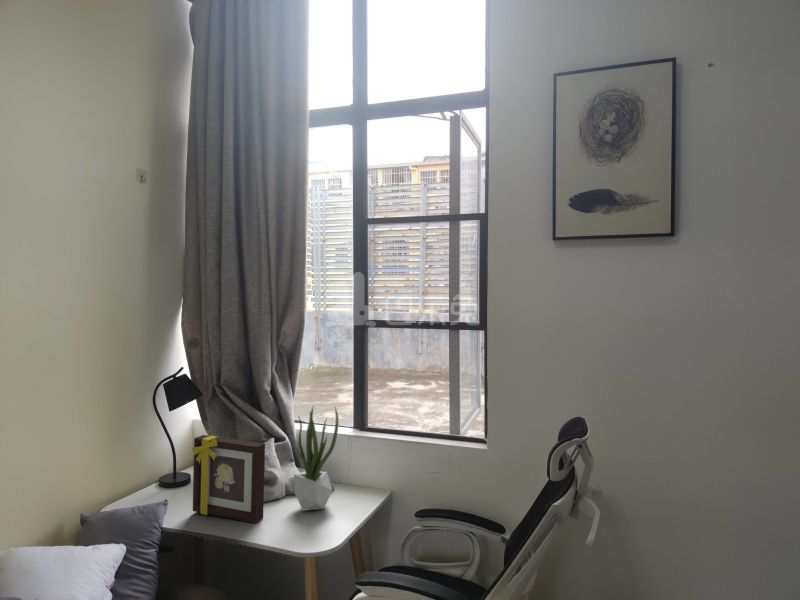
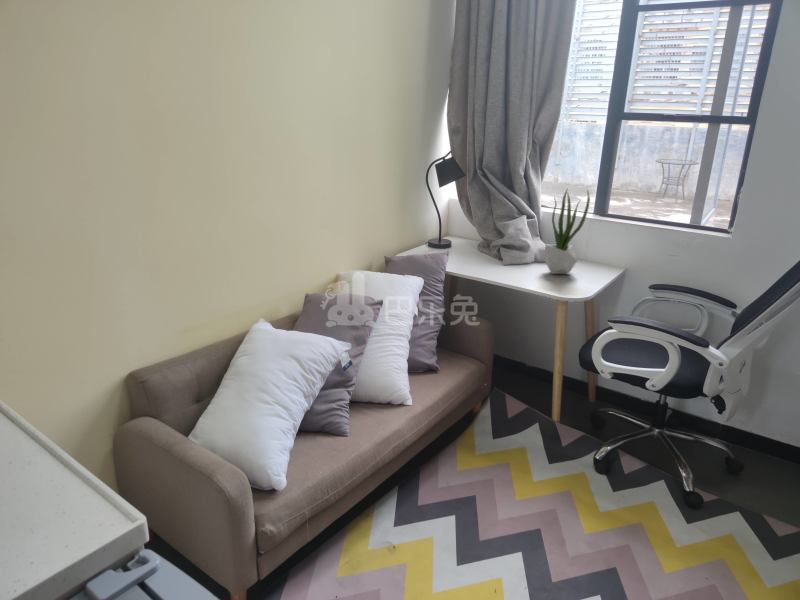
picture frame: present [193,435,265,523] -> none [463,207,526,277]

